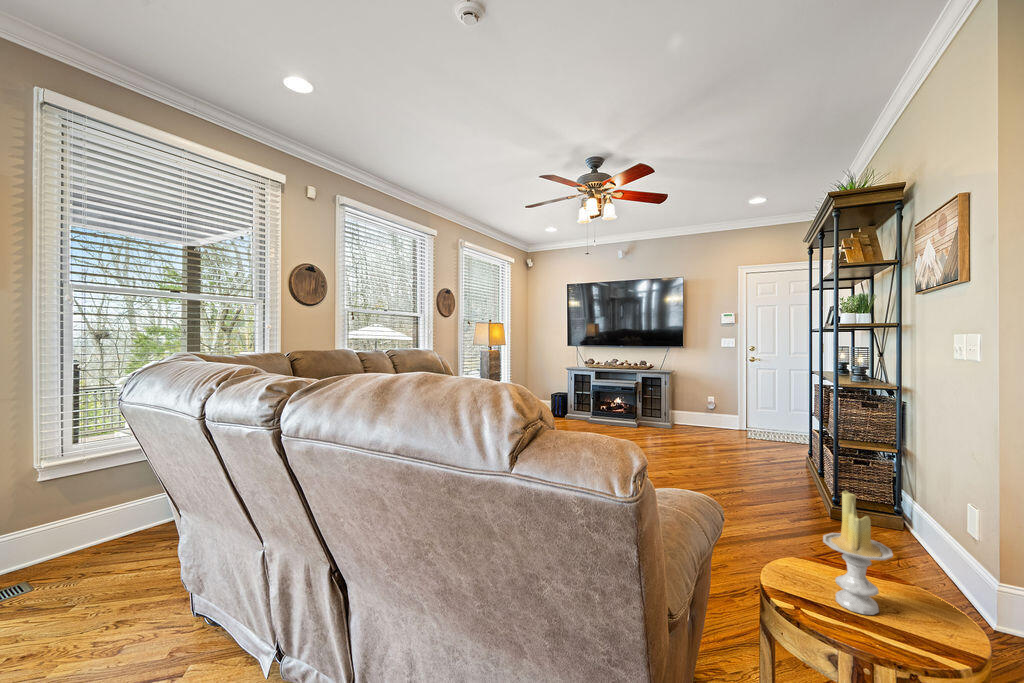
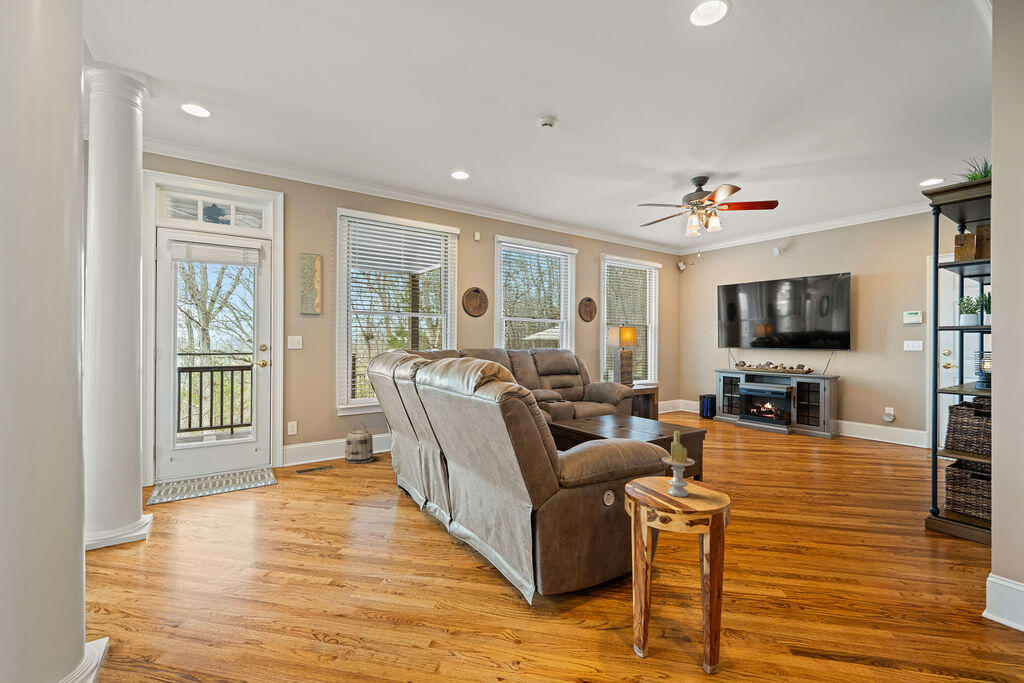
basket: none [61,487,128,566] -> present [345,423,373,464]

